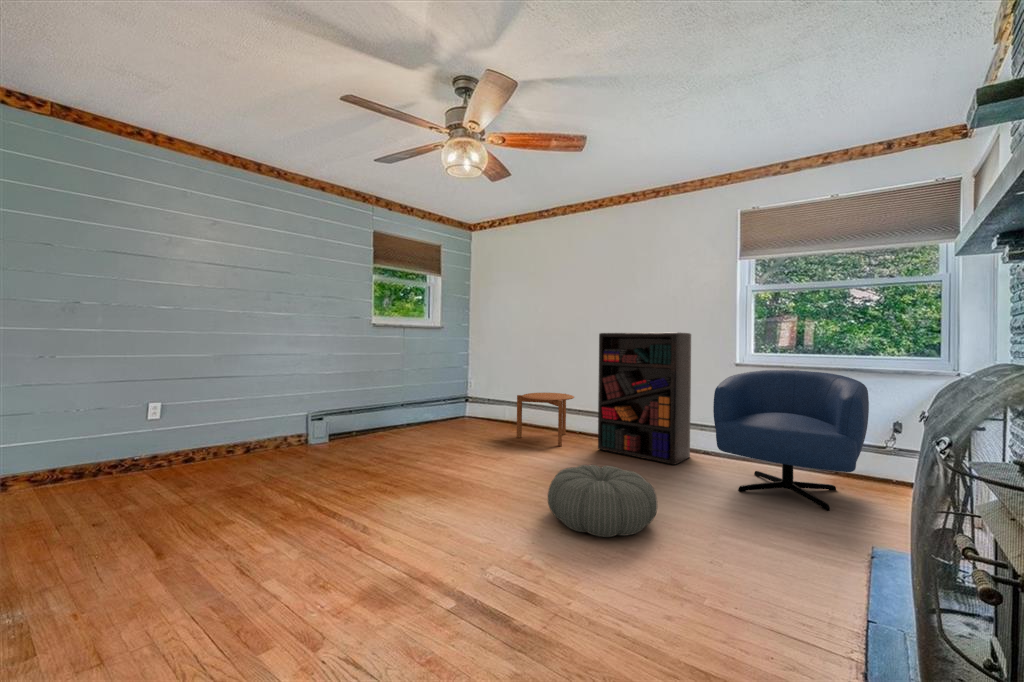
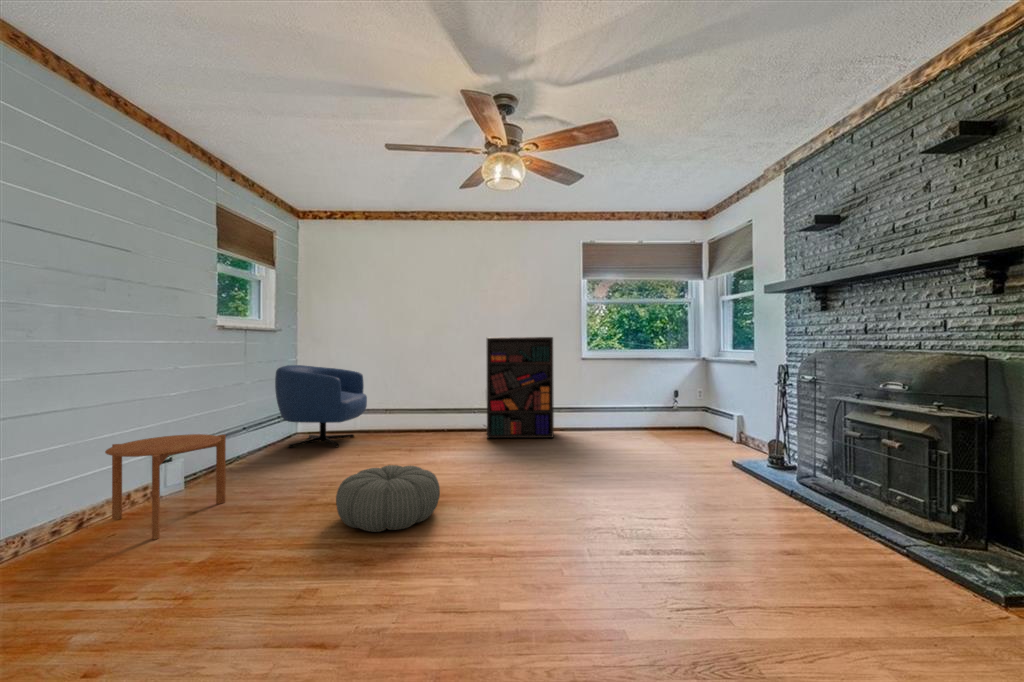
armchair: present [713,370,869,511] -> present [275,365,367,448]
side table: present [517,393,574,446] -> present [105,434,226,540]
pouf: present [548,465,657,537] -> present [336,465,440,532]

